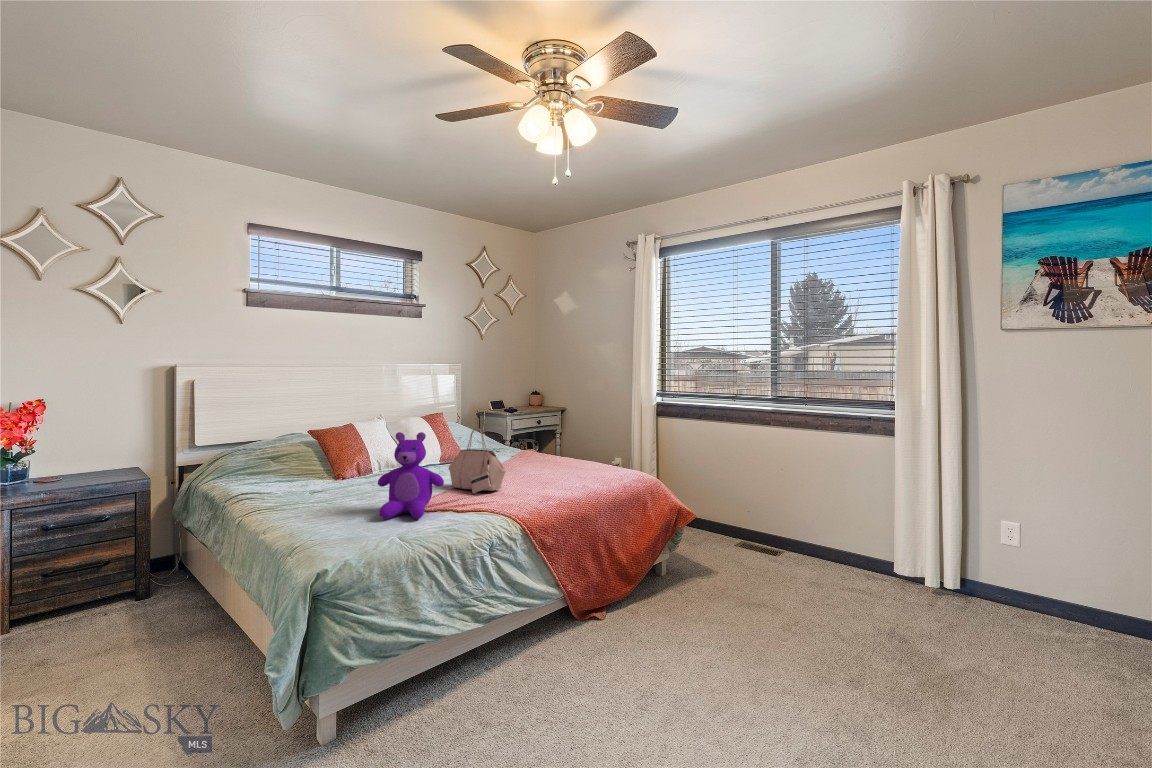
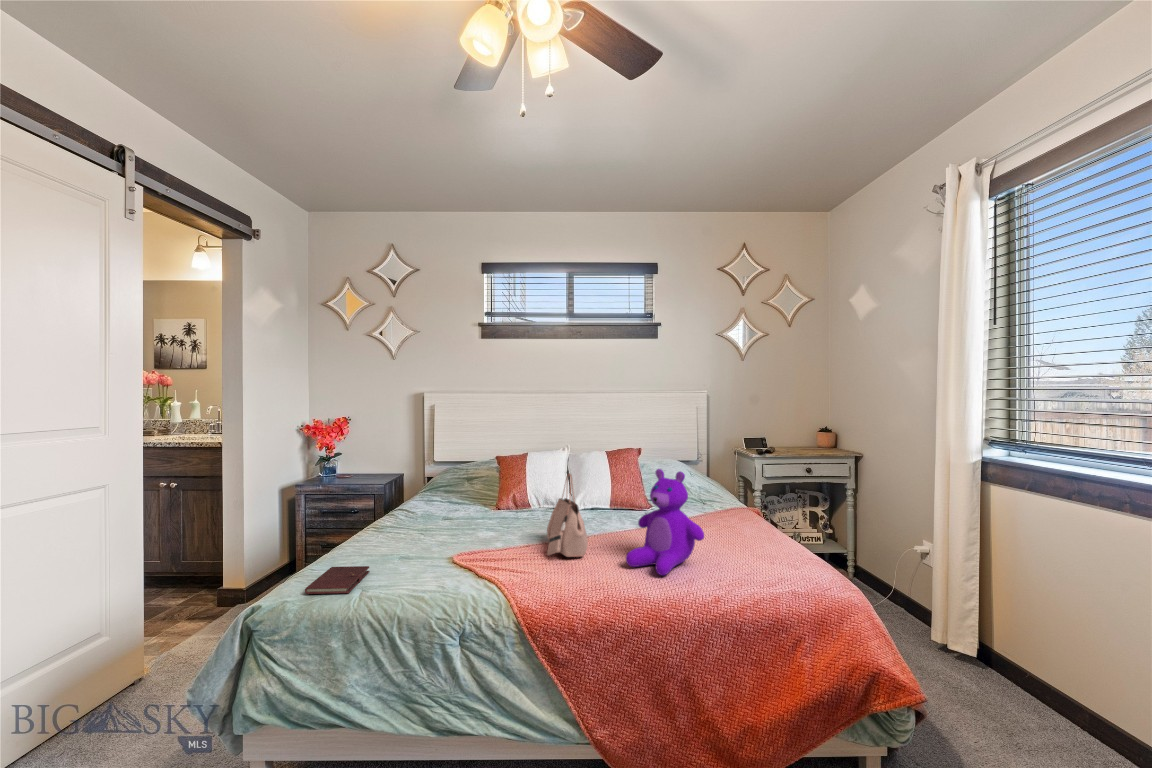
teddy bear: present [378,432,444,519] -> present [626,469,704,575]
notebook: none [316,526,381,552] -> present [305,566,370,594]

